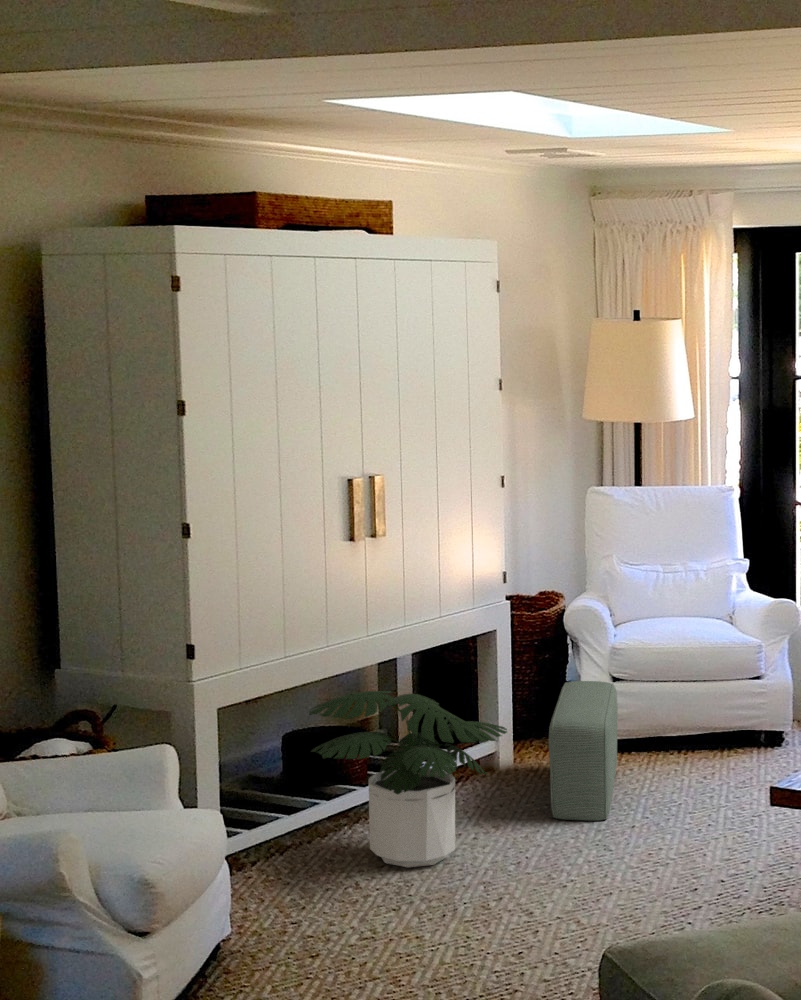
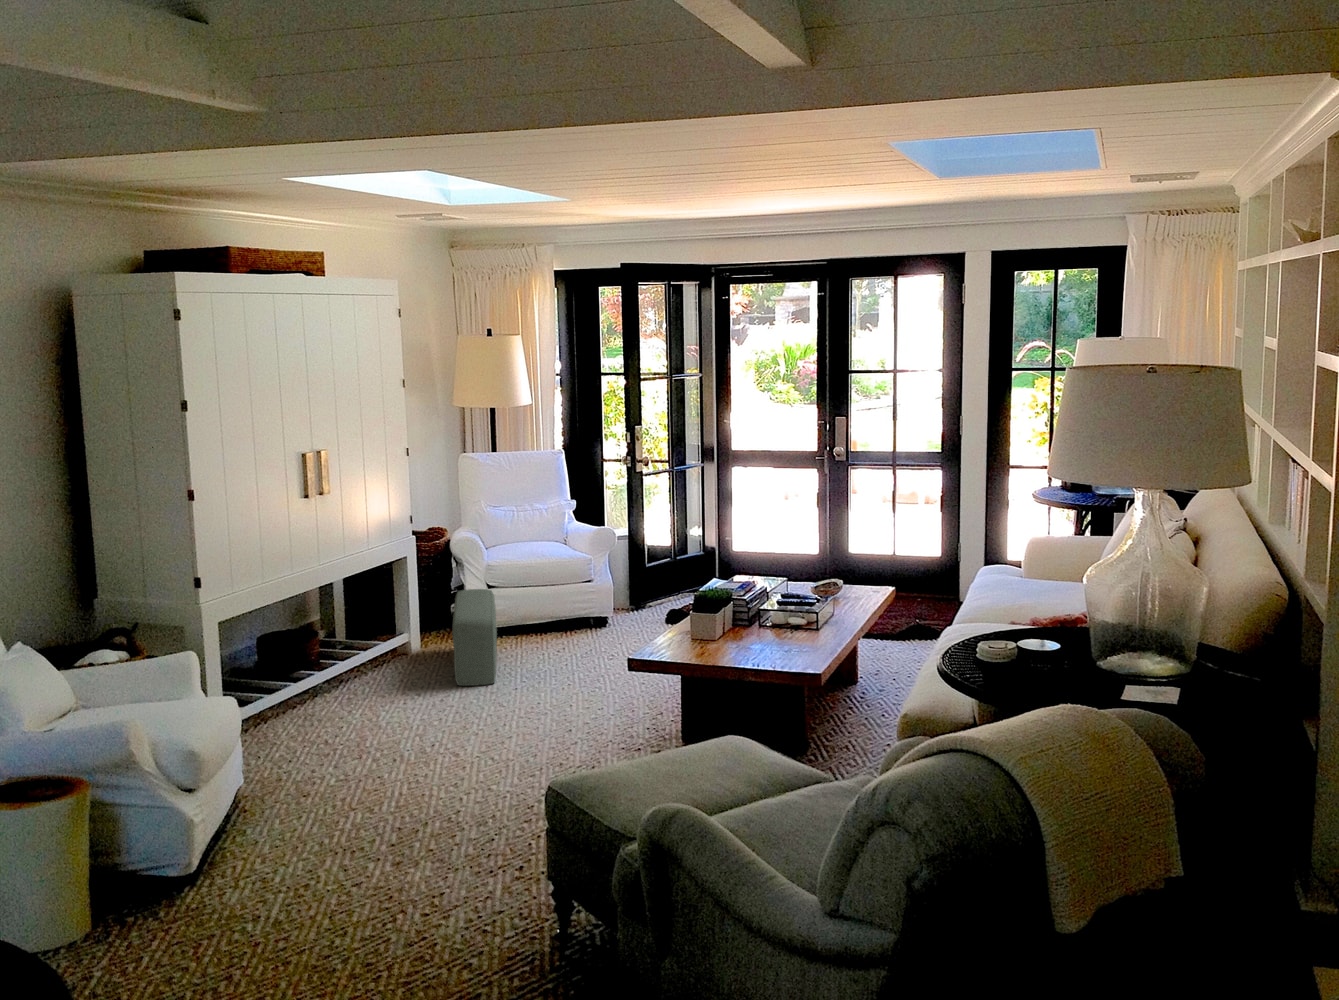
potted plant: present [309,691,507,867] -> none [283,606,427,729]

